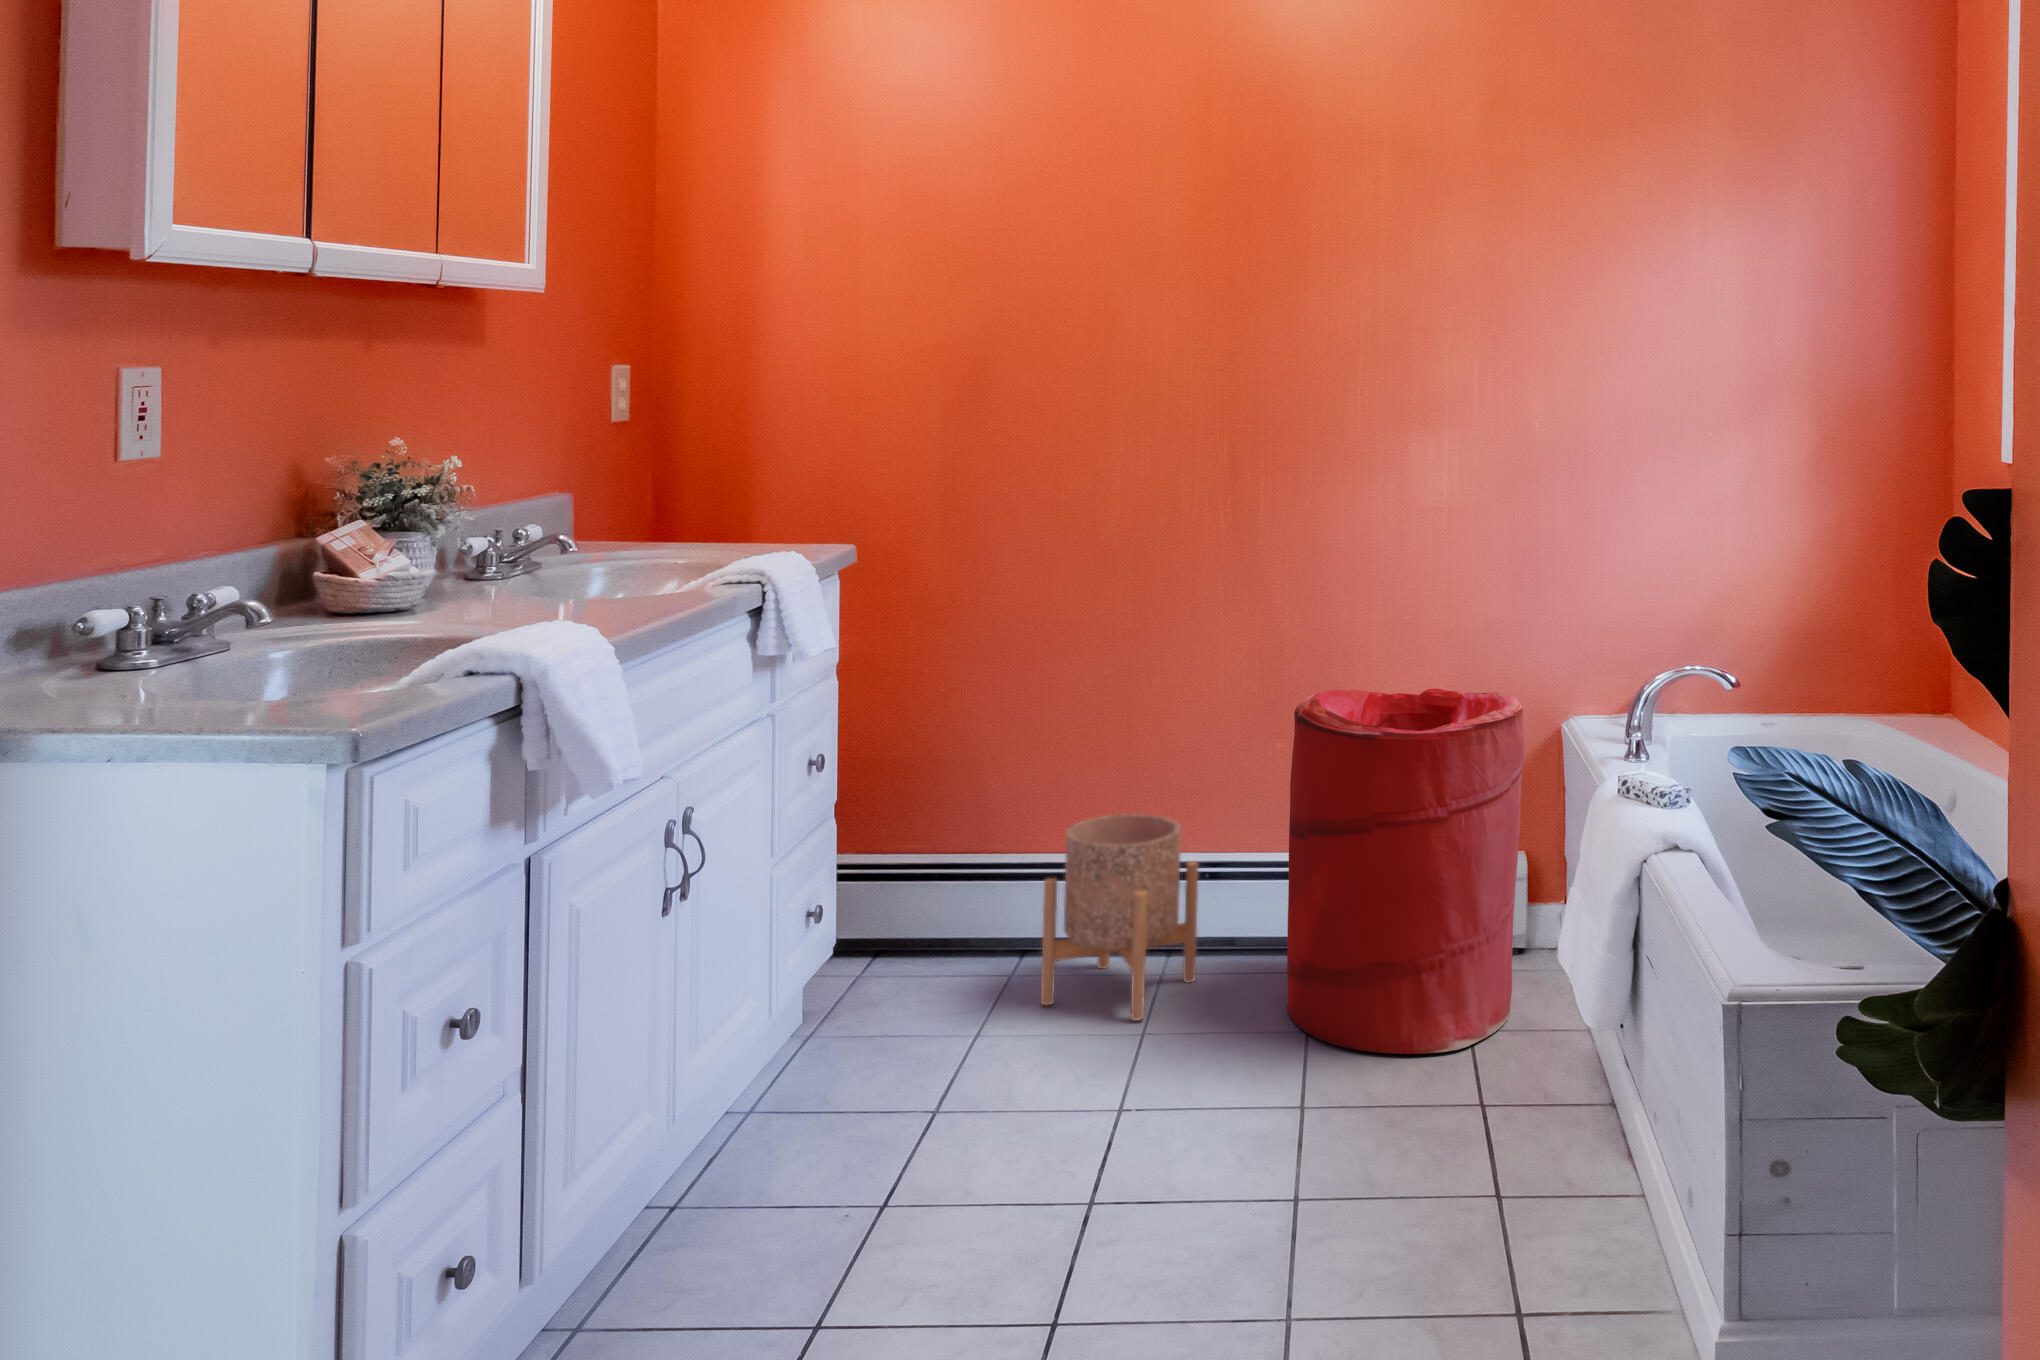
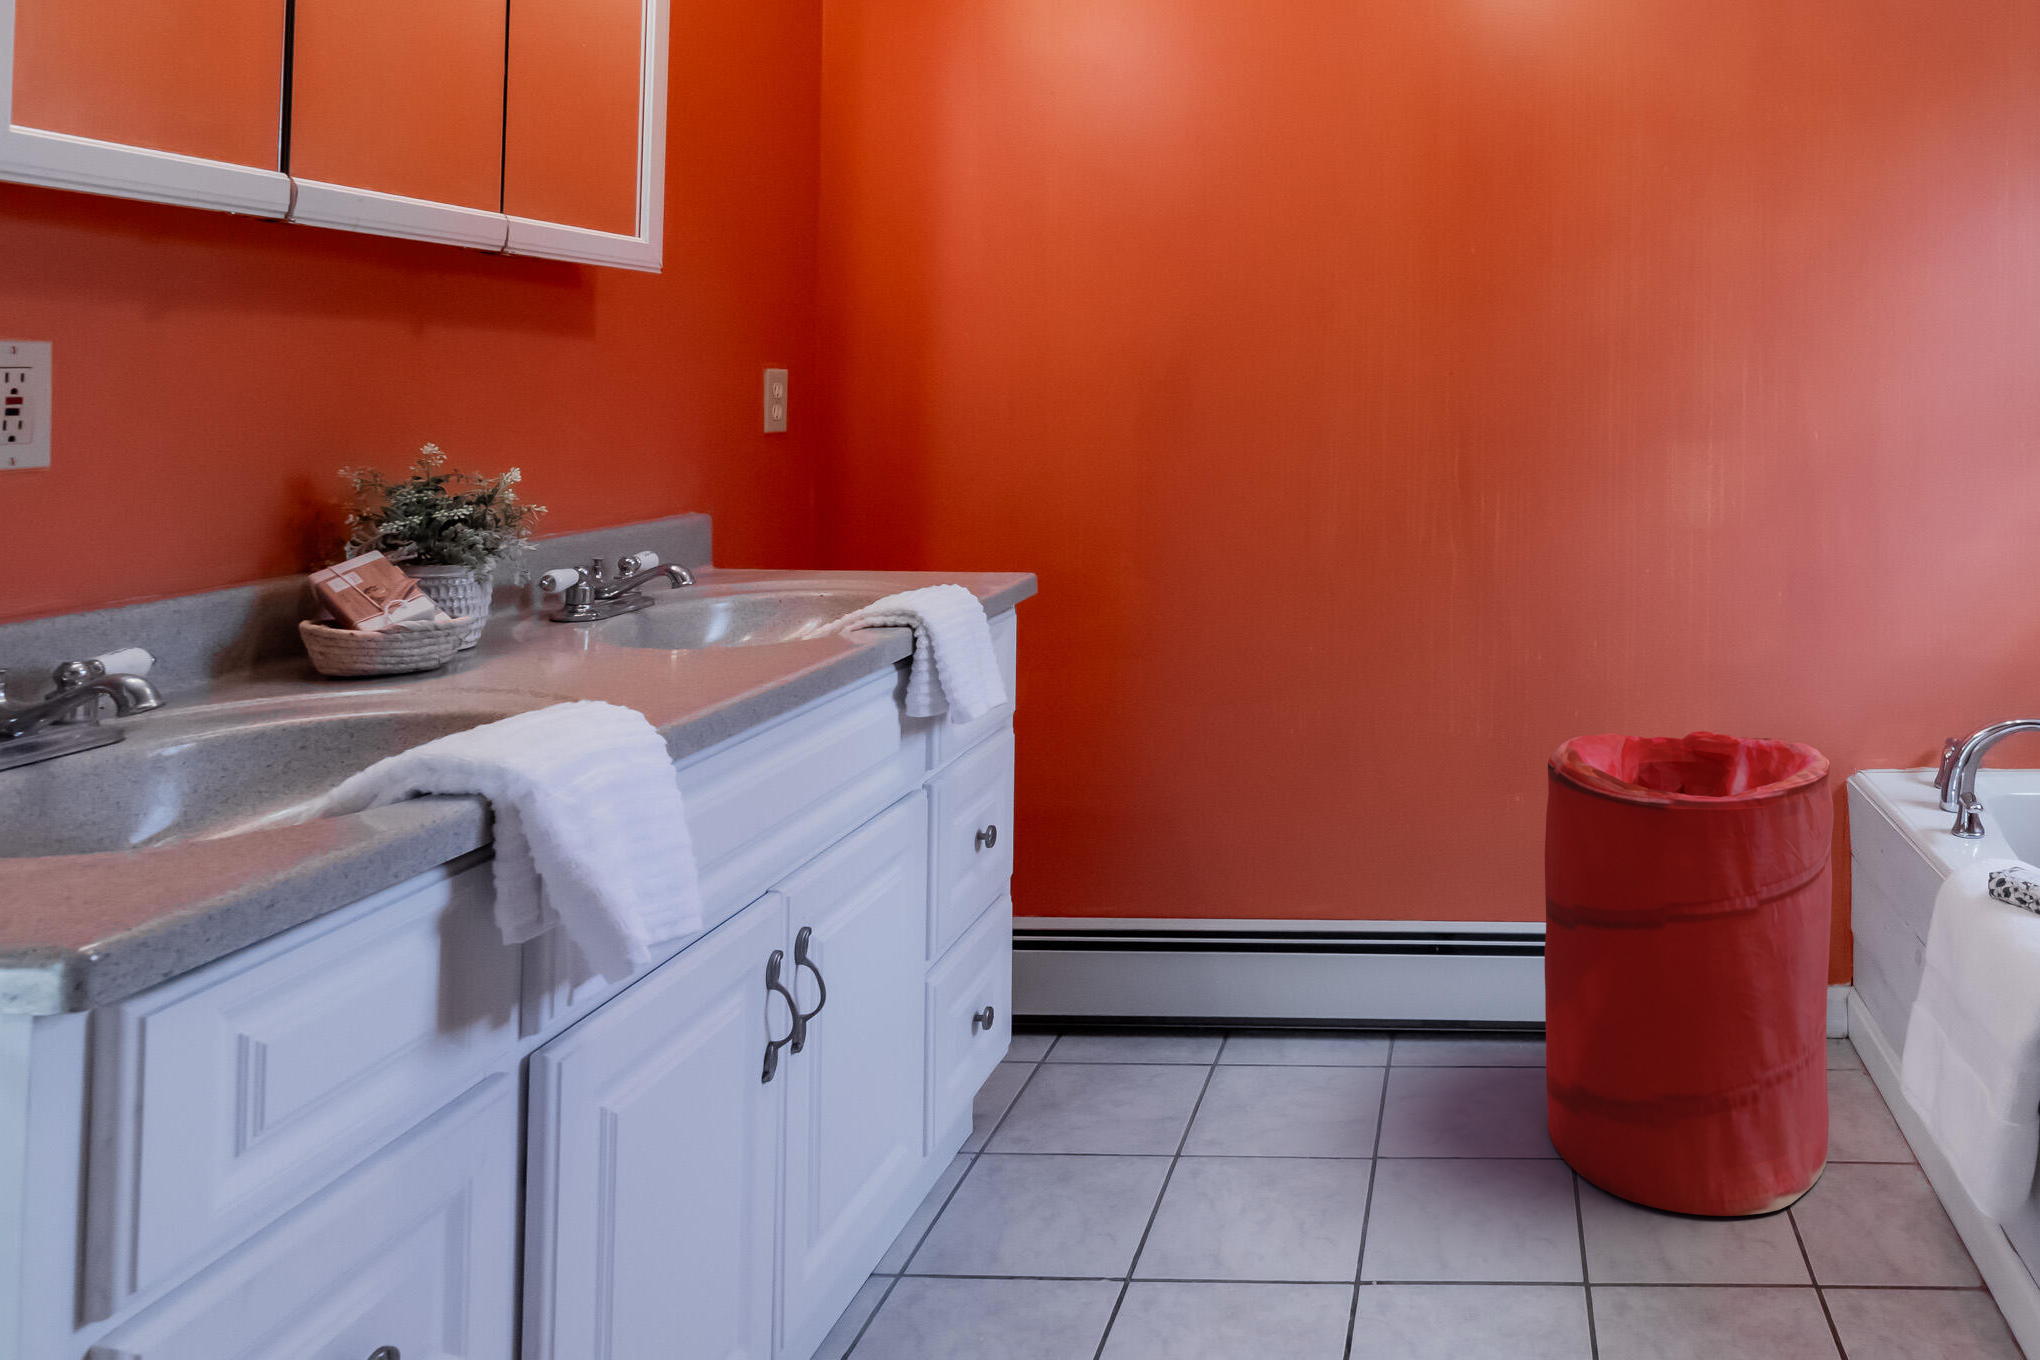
planter: present [1041,814,1199,1020] -> none [1251,882,1431,1150]

